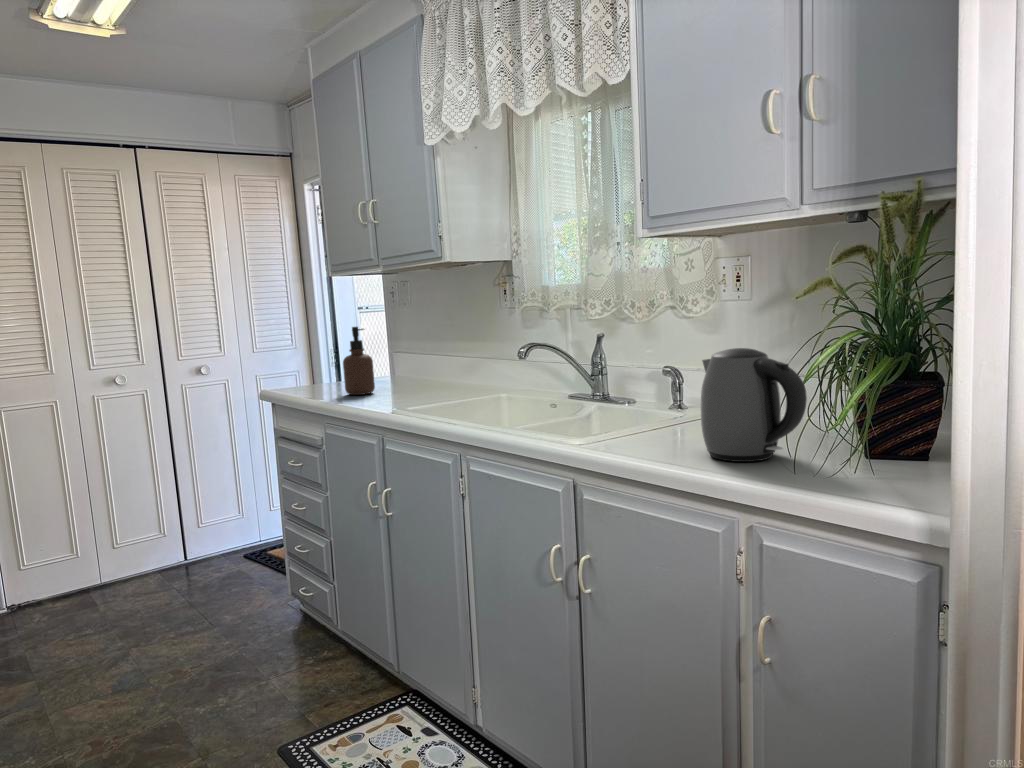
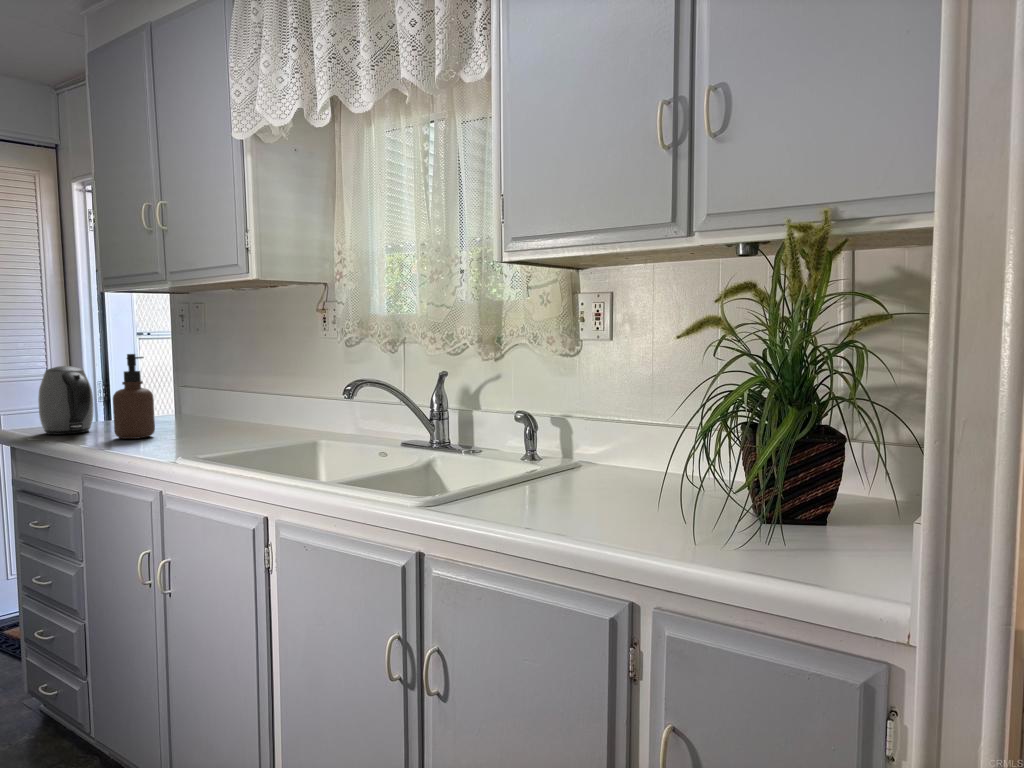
kettle: present [701,348,807,462] -> present [38,366,93,435]

